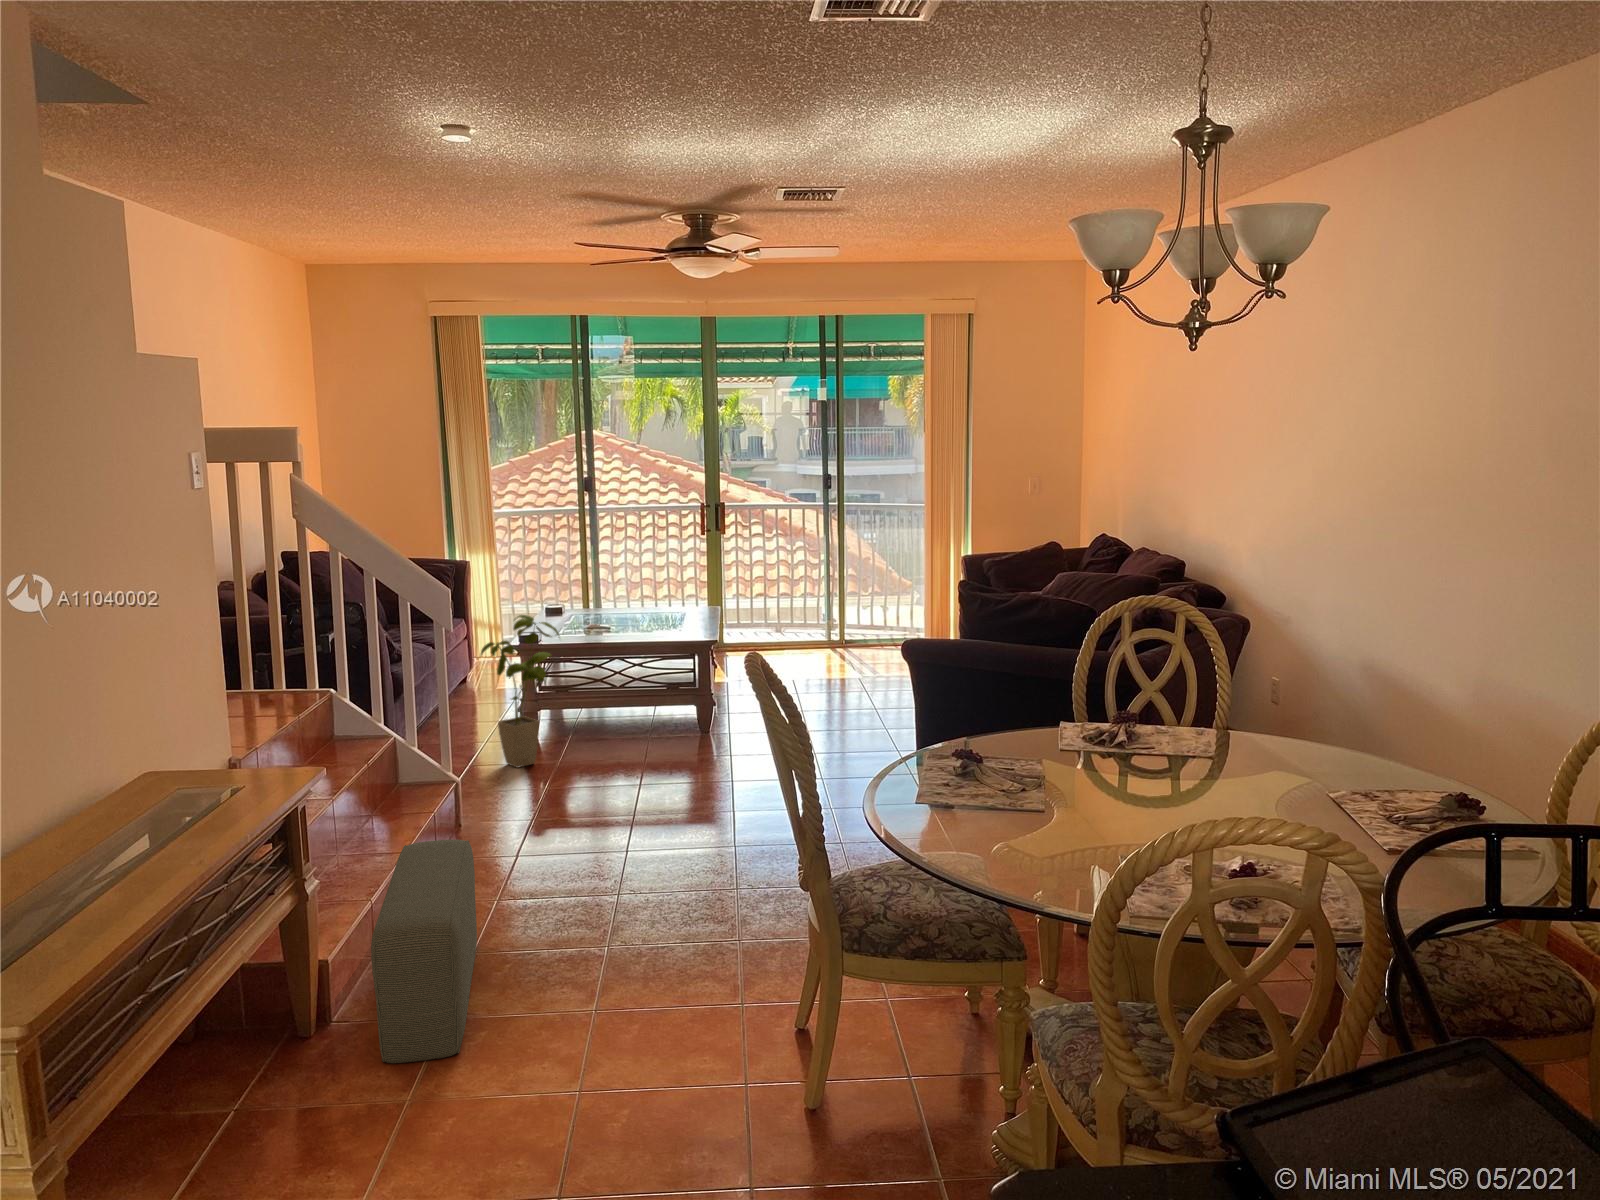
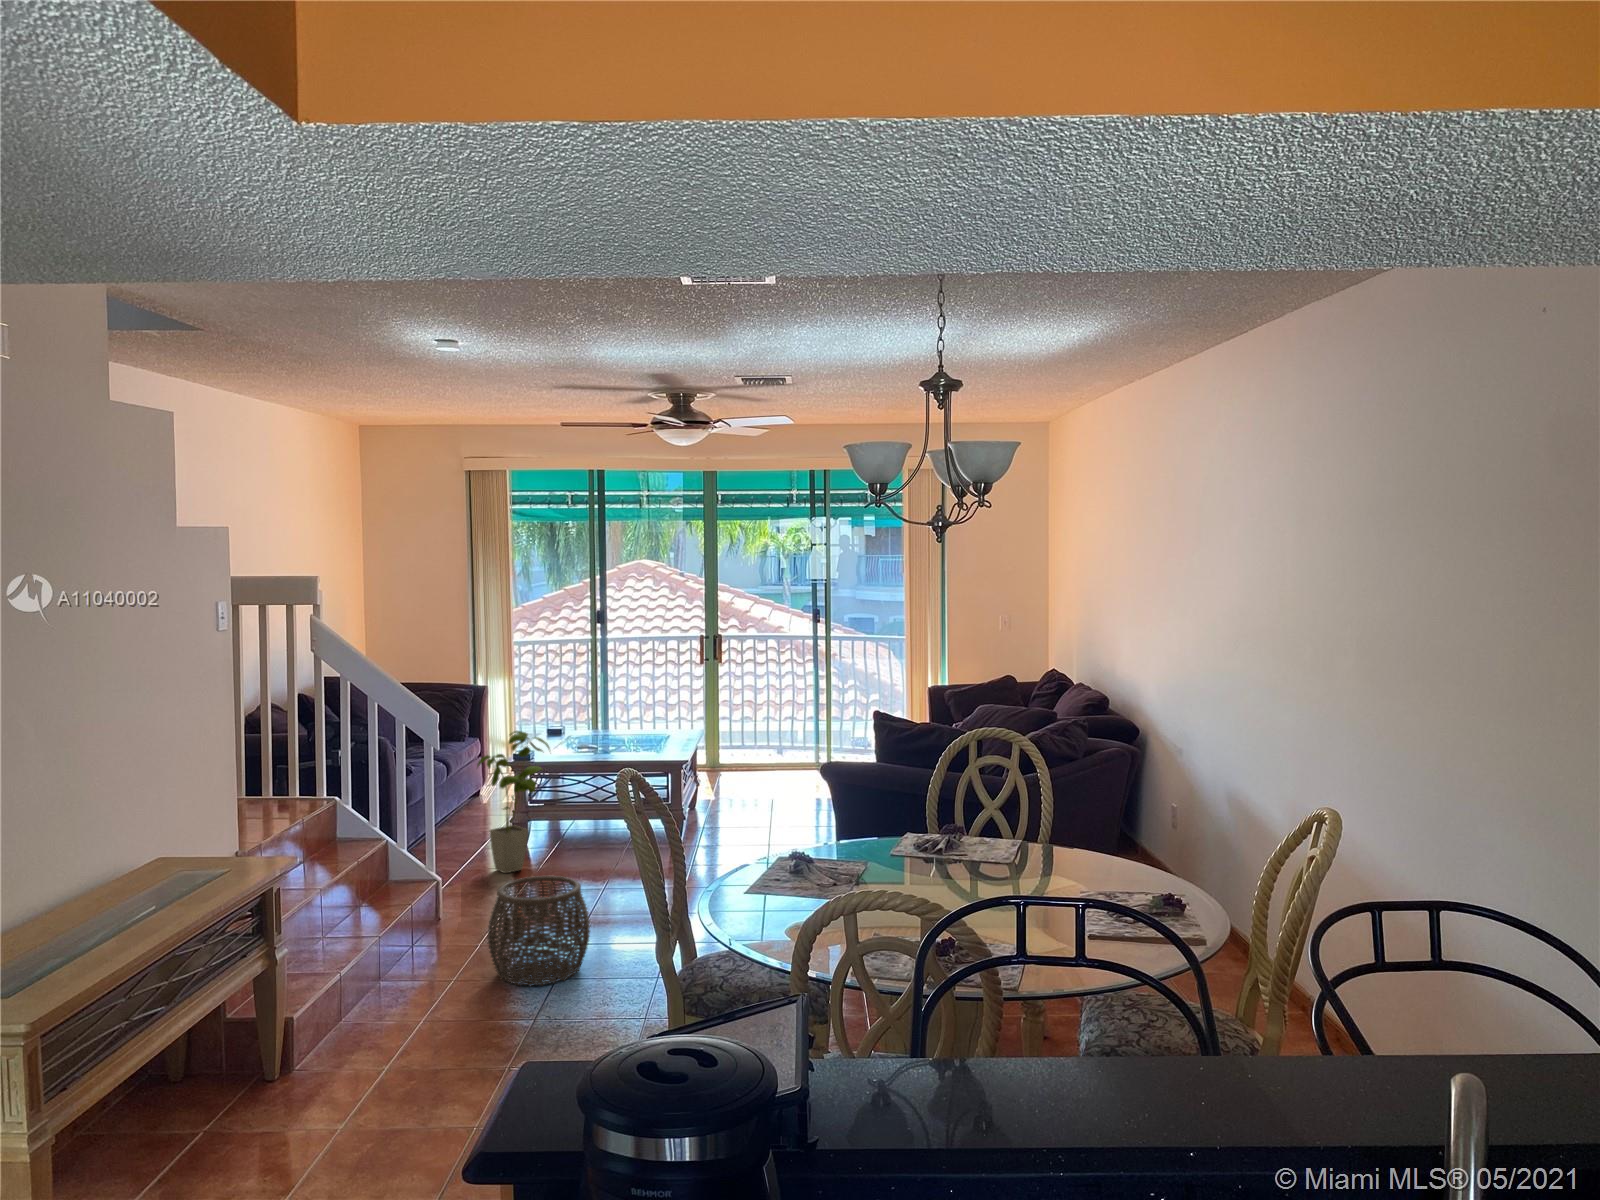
woven basket: none [502,778,611,894] -> present [488,876,590,986]
pouf: present [371,840,477,1063] -> none [355,929,460,1147]

